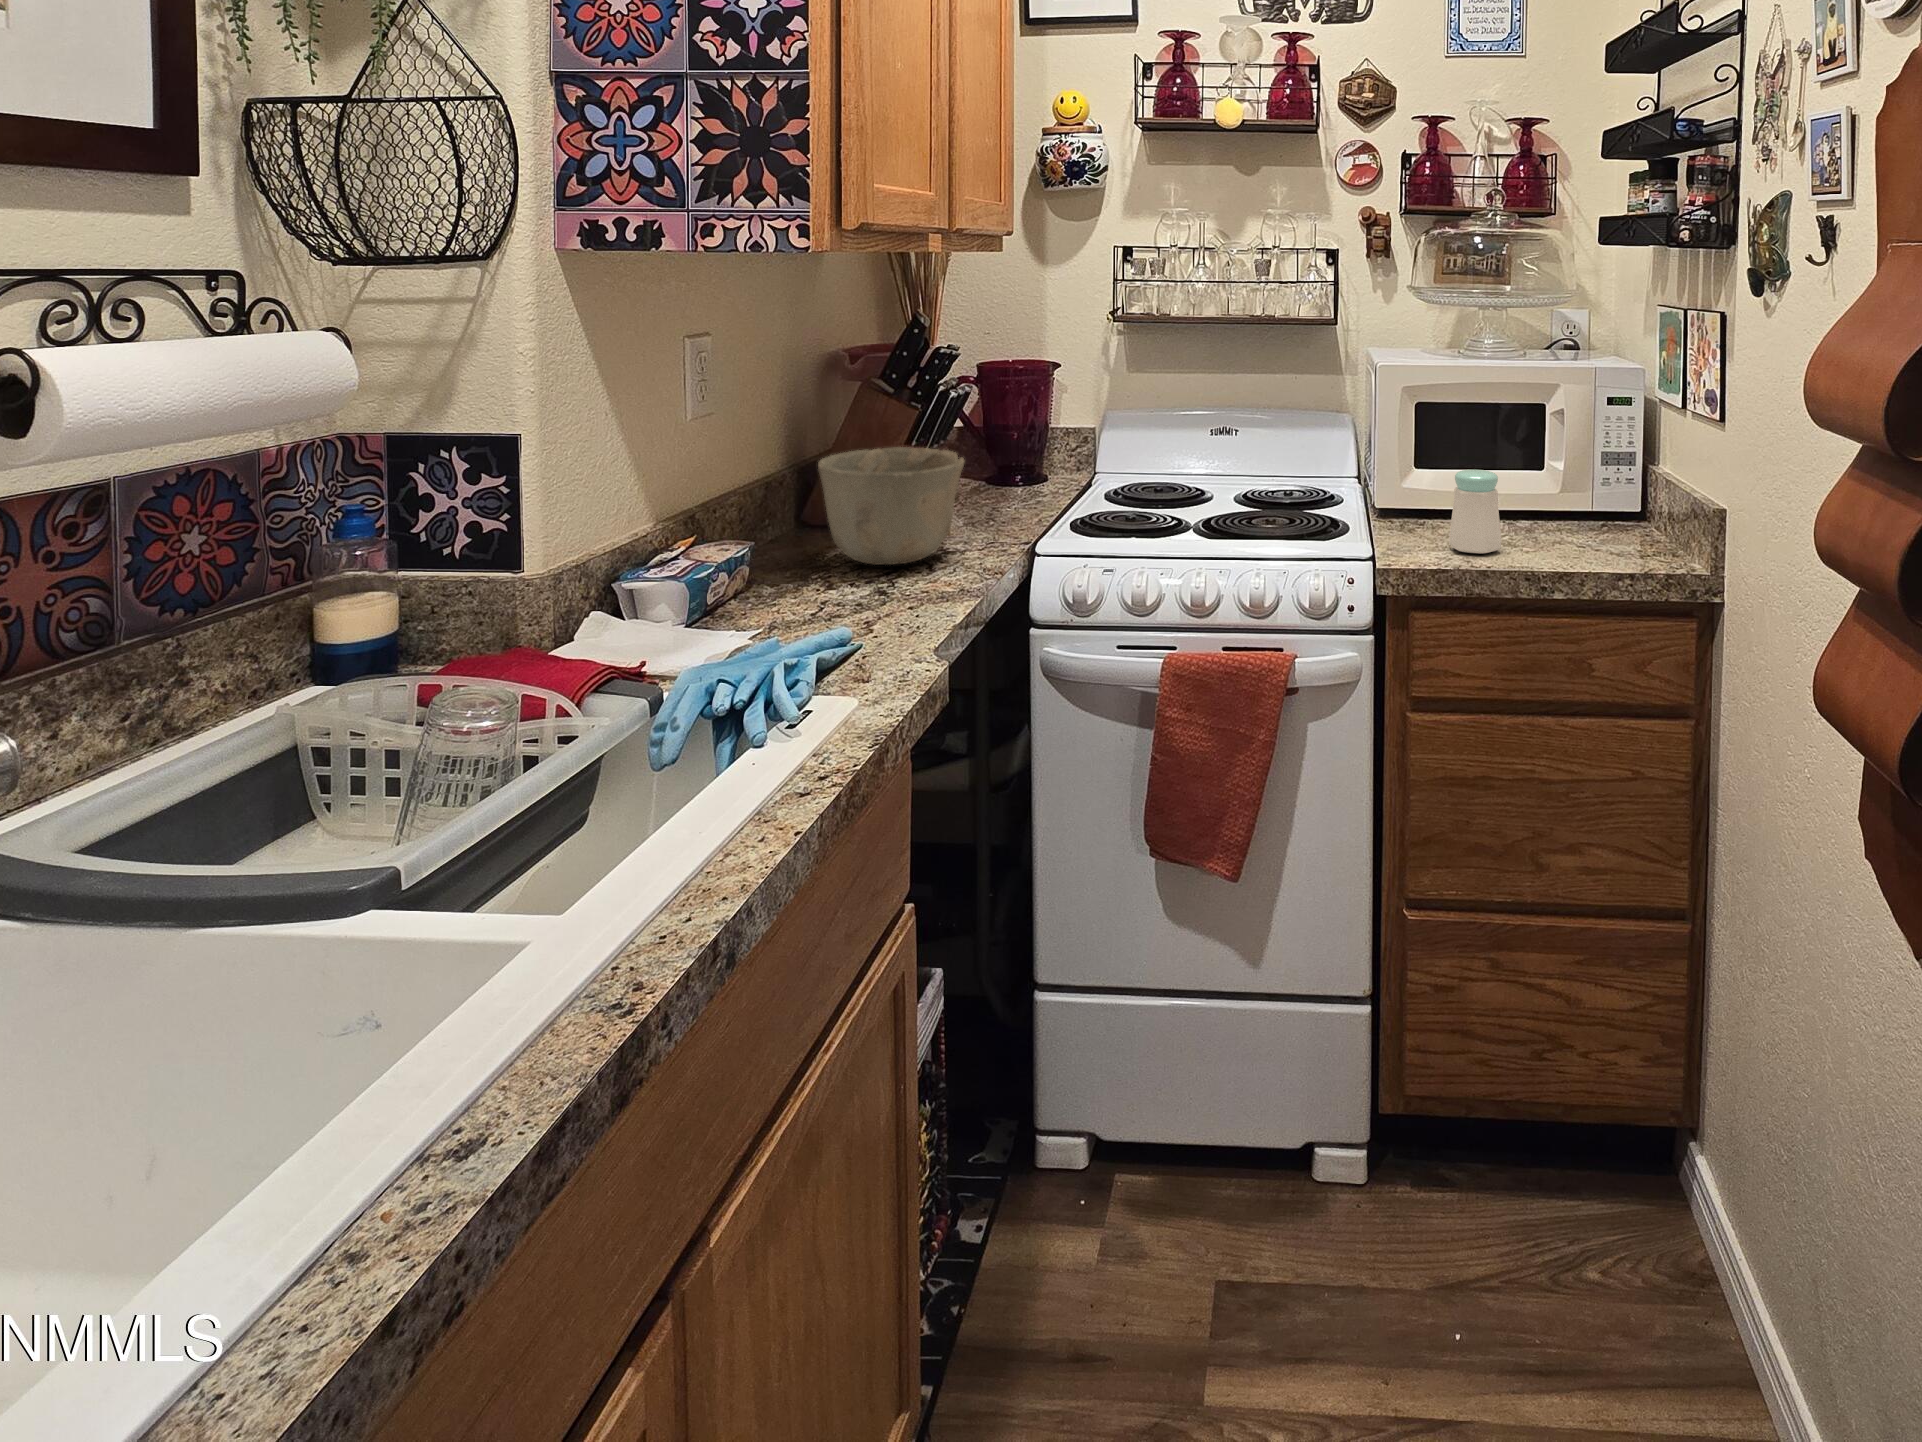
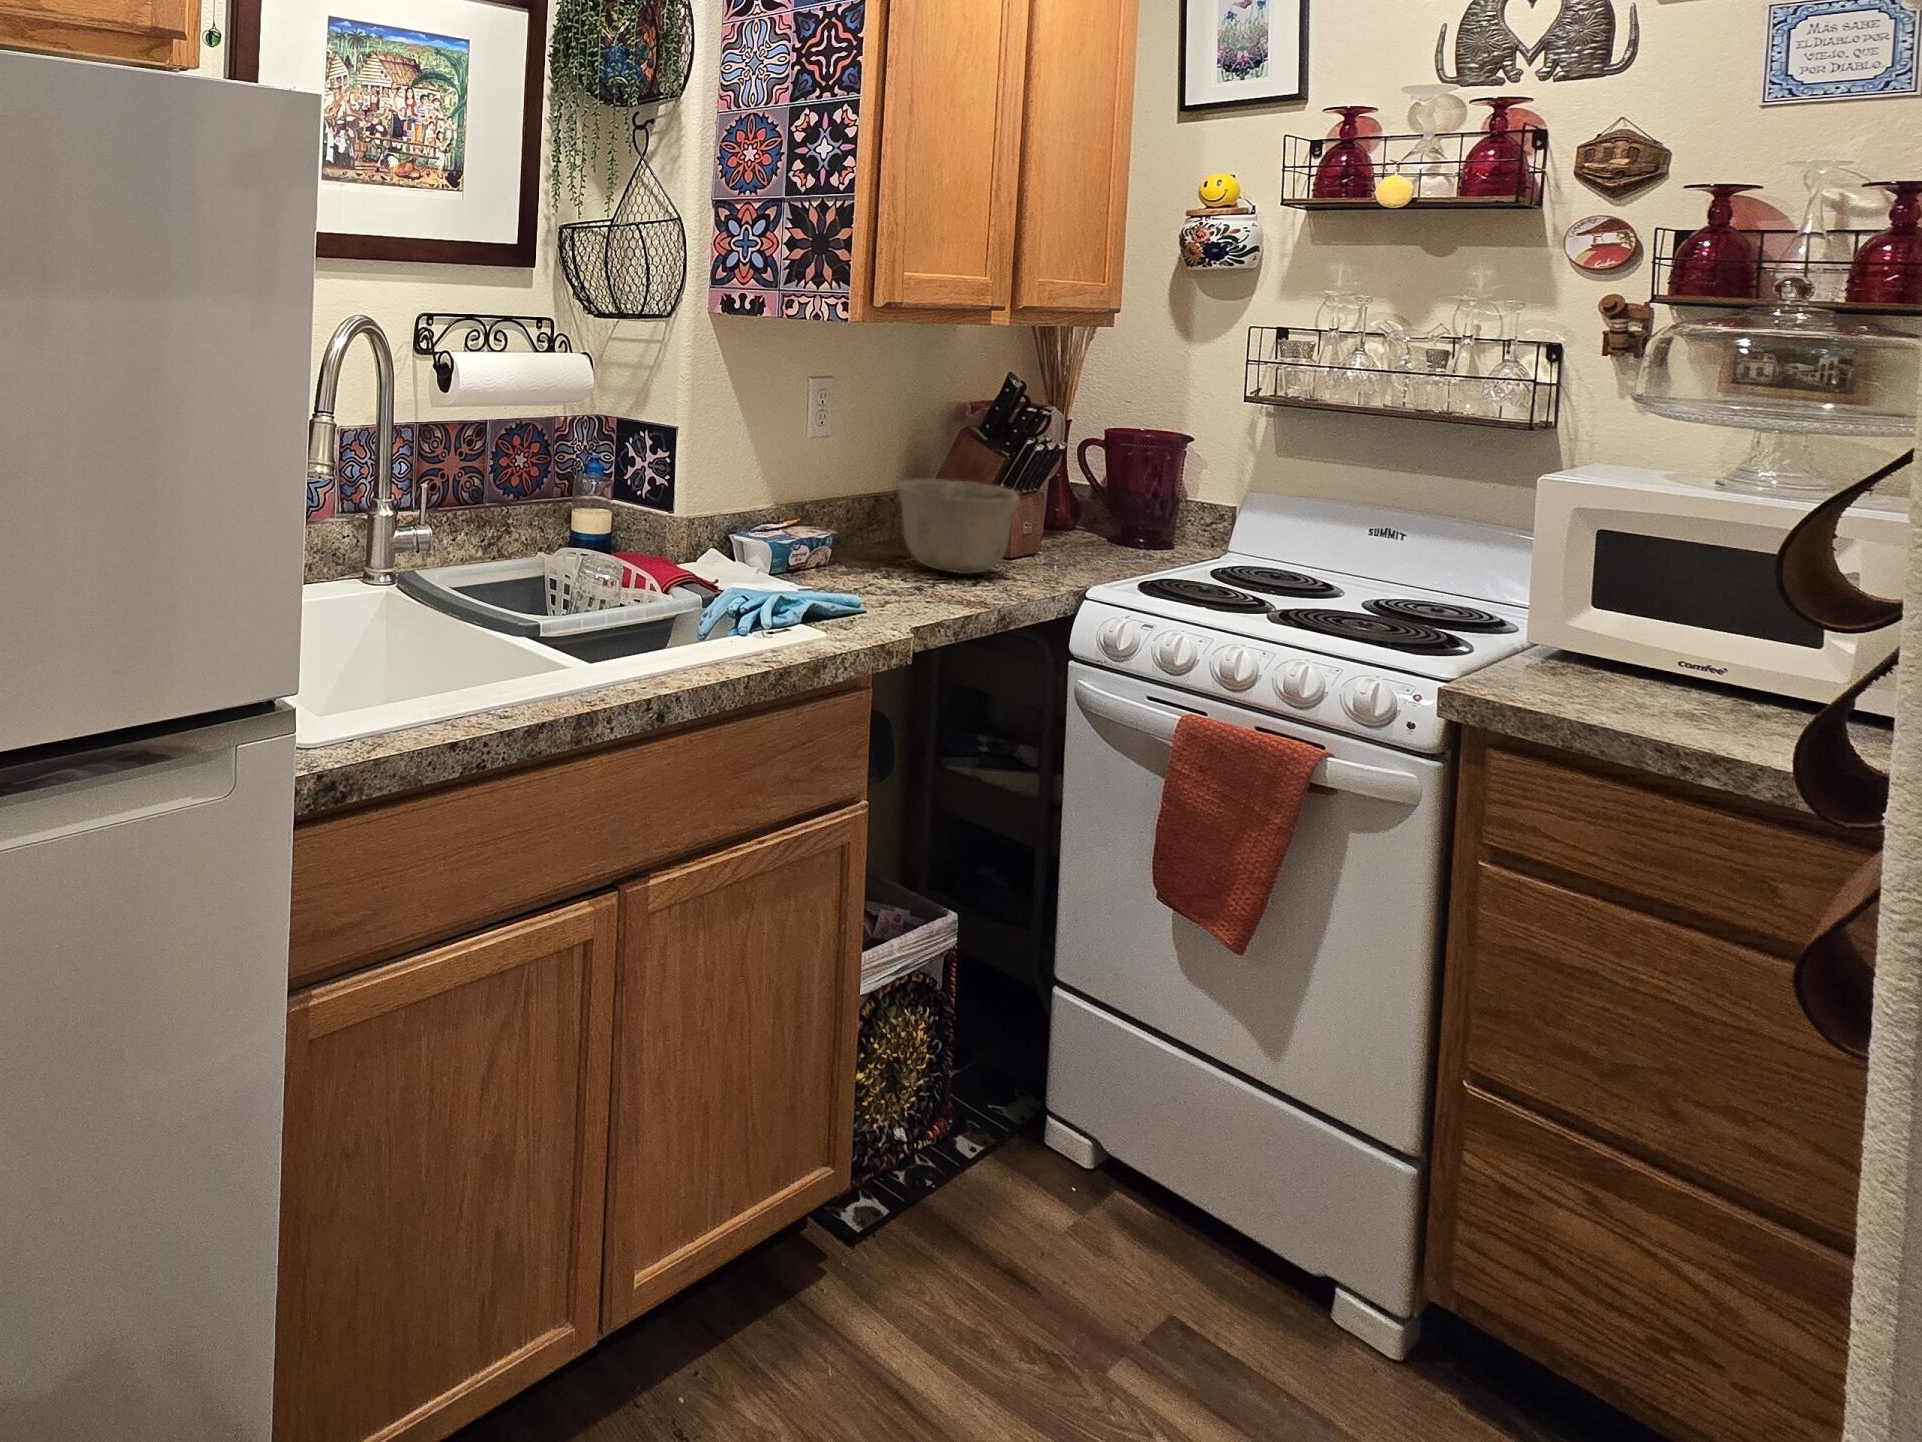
salt shaker: present [1449,470,1501,554] -> none [1590,601,1668,703]

